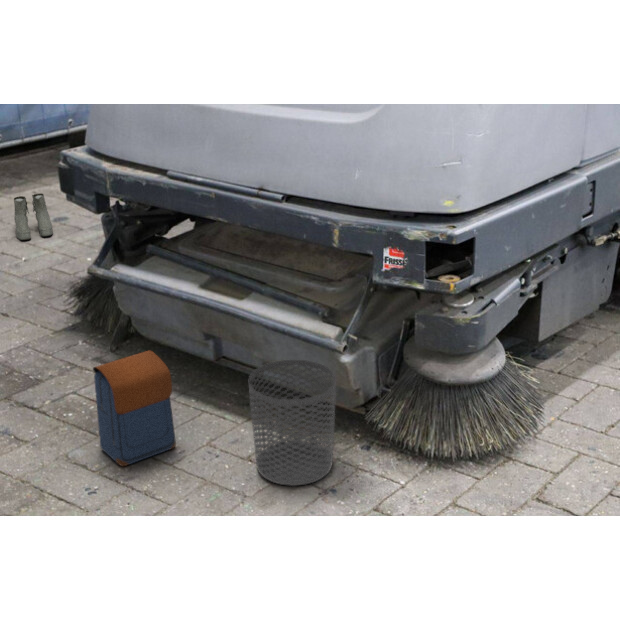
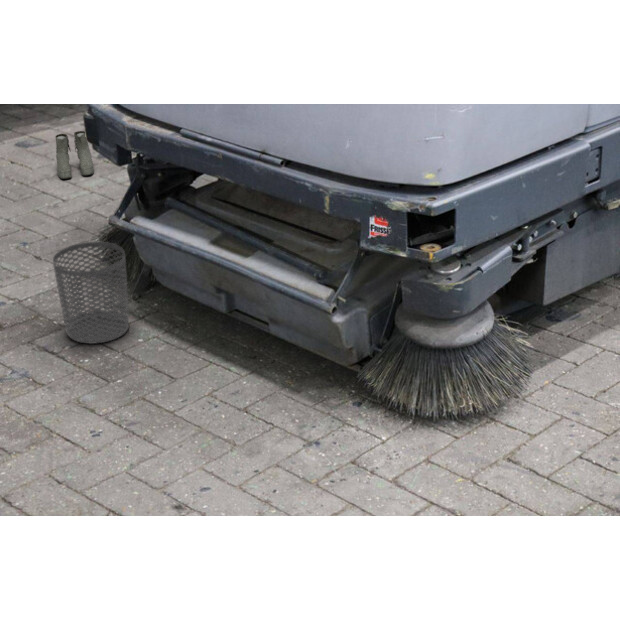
backpack: present [93,351,176,466] -> none [102,303,180,411]
waste bin: present [249,360,336,486] -> present [53,242,129,344]

